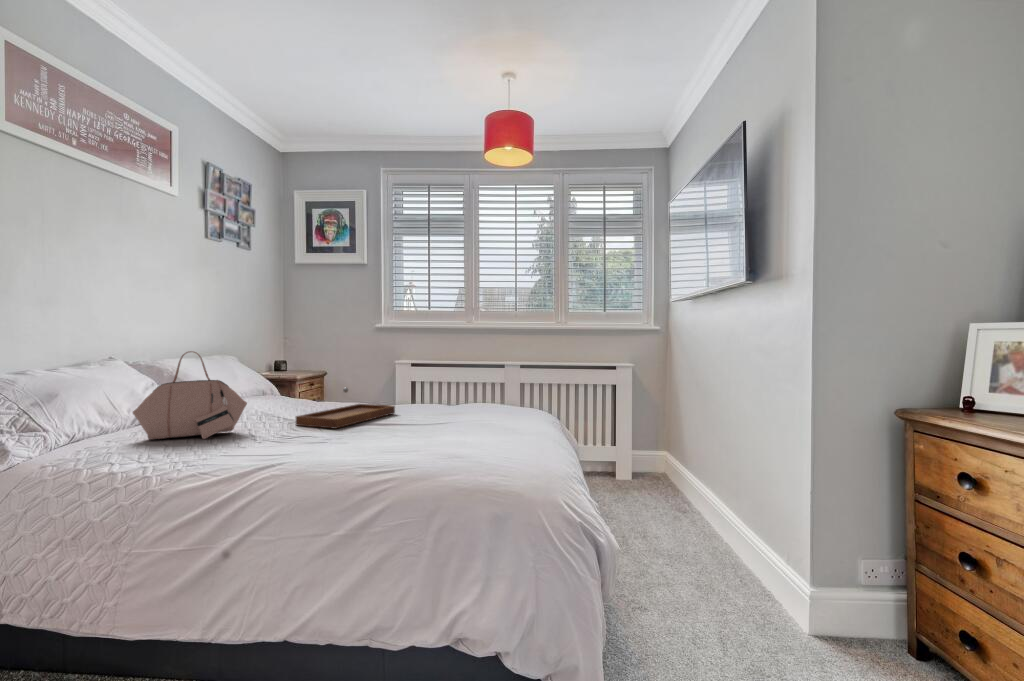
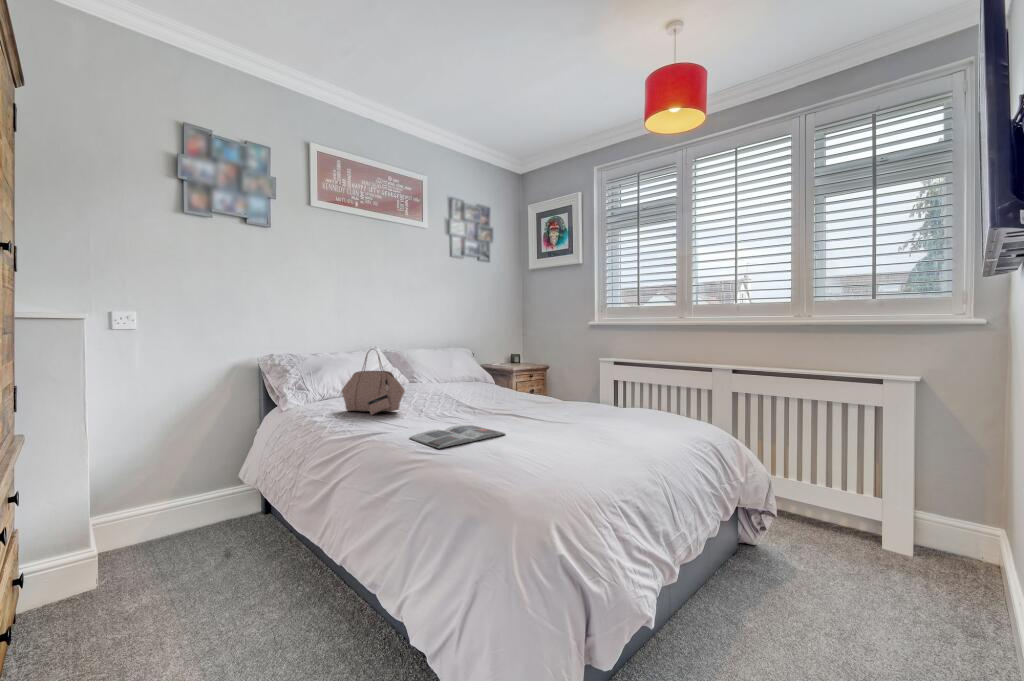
tray: present [296,388,395,428] -> none [443,384,534,419]
magazine: none [323,431,416,453] -> present [410,425,505,448]

